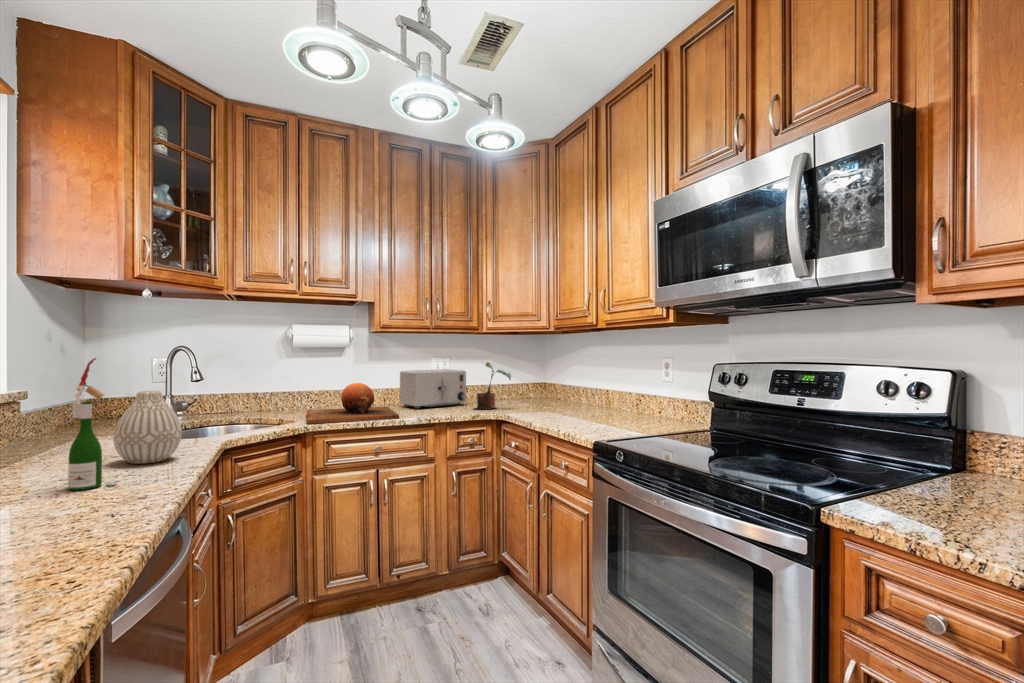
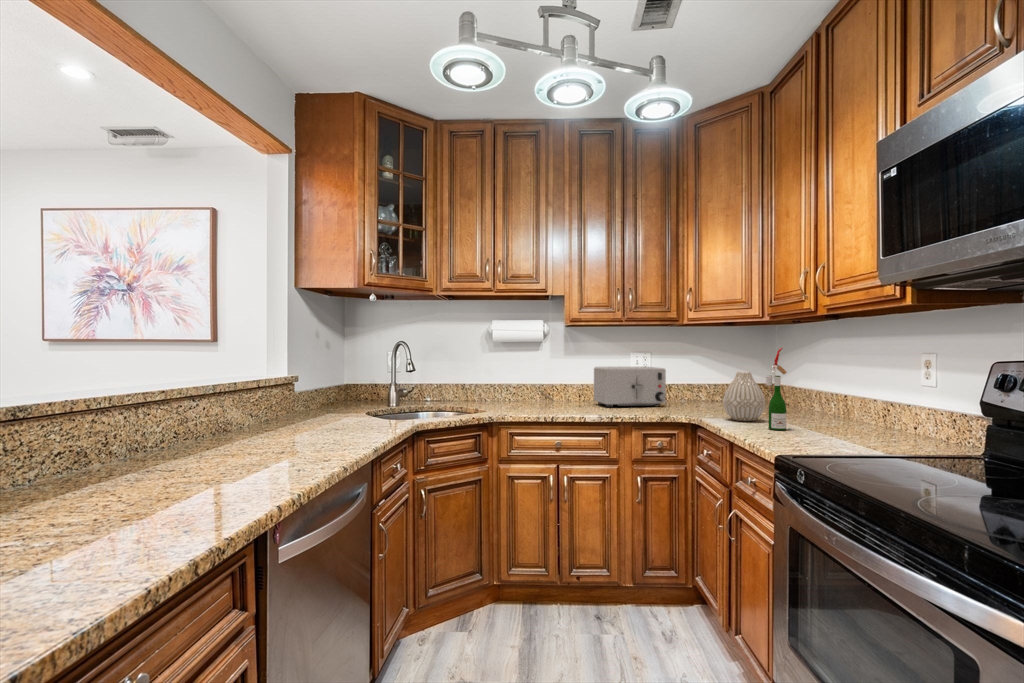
wine bottle: present [68,358,117,490] -> present [766,348,794,430]
potted plant: present [474,363,511,409] -> none [668,359,713,412]
chopping board: present [307,383,399,424] -> none [494,377,581,415]
vase: present [113,391,182,464] -> present [723,372,765,421]

